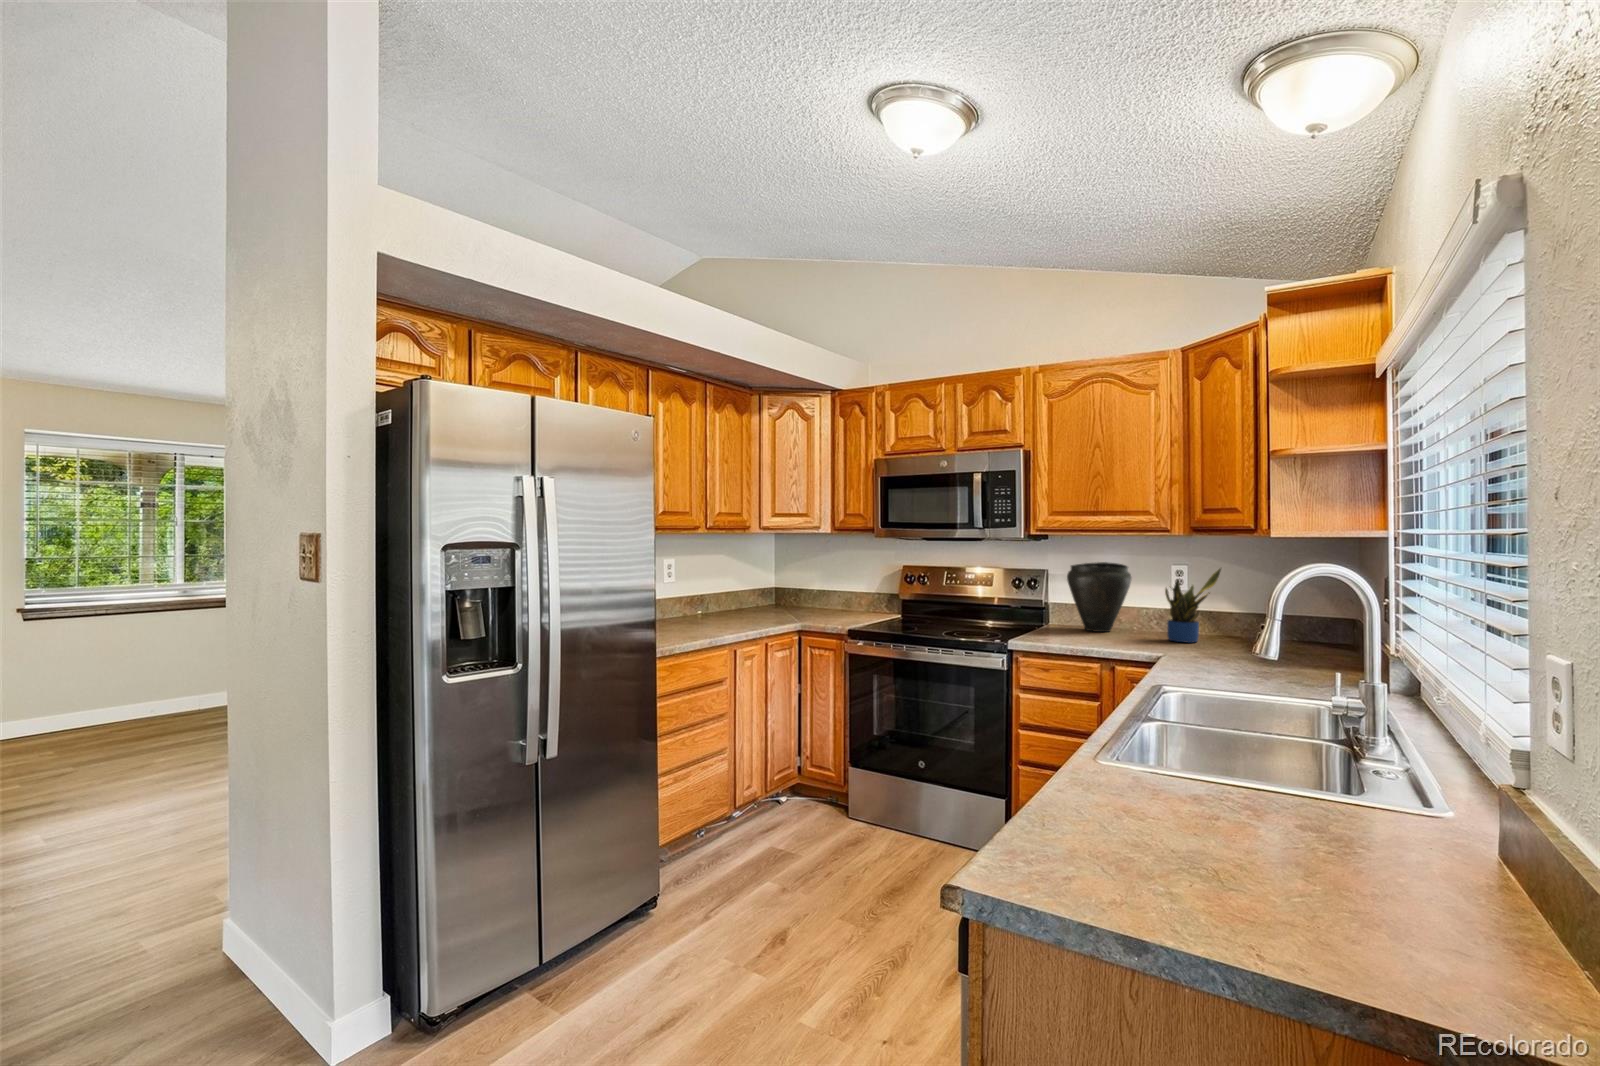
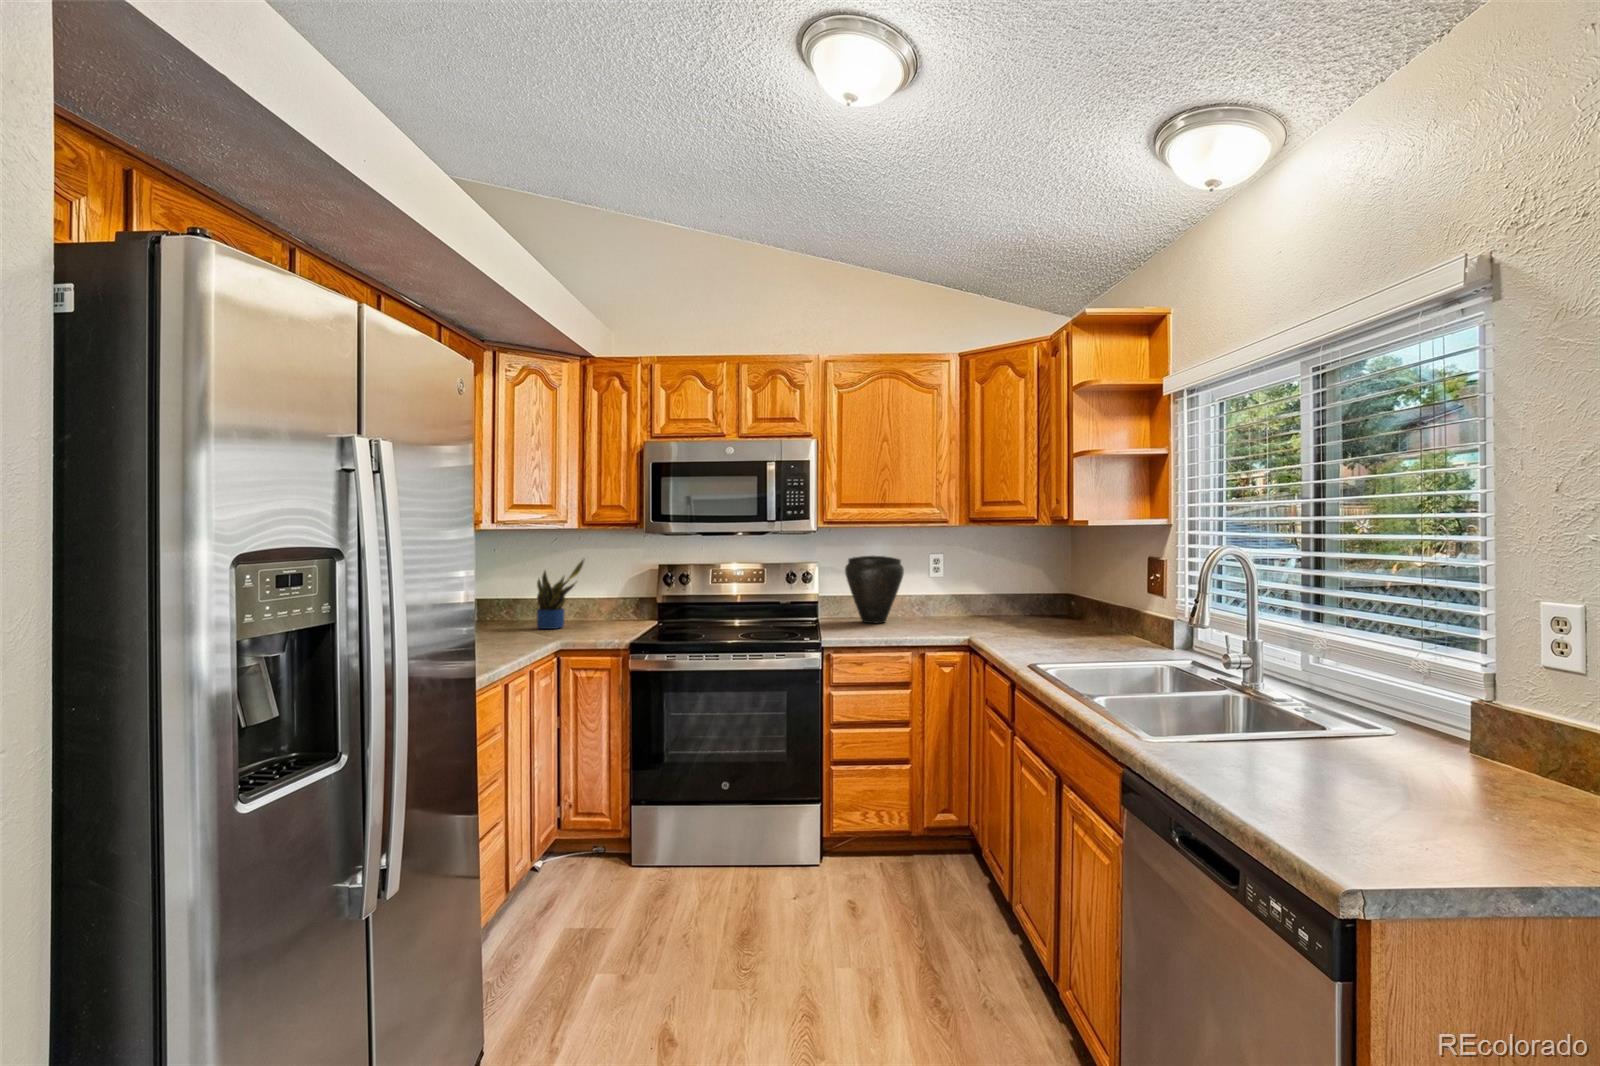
potted plant: present [1165,569,1221,642] -> present [537,559,585,629]

